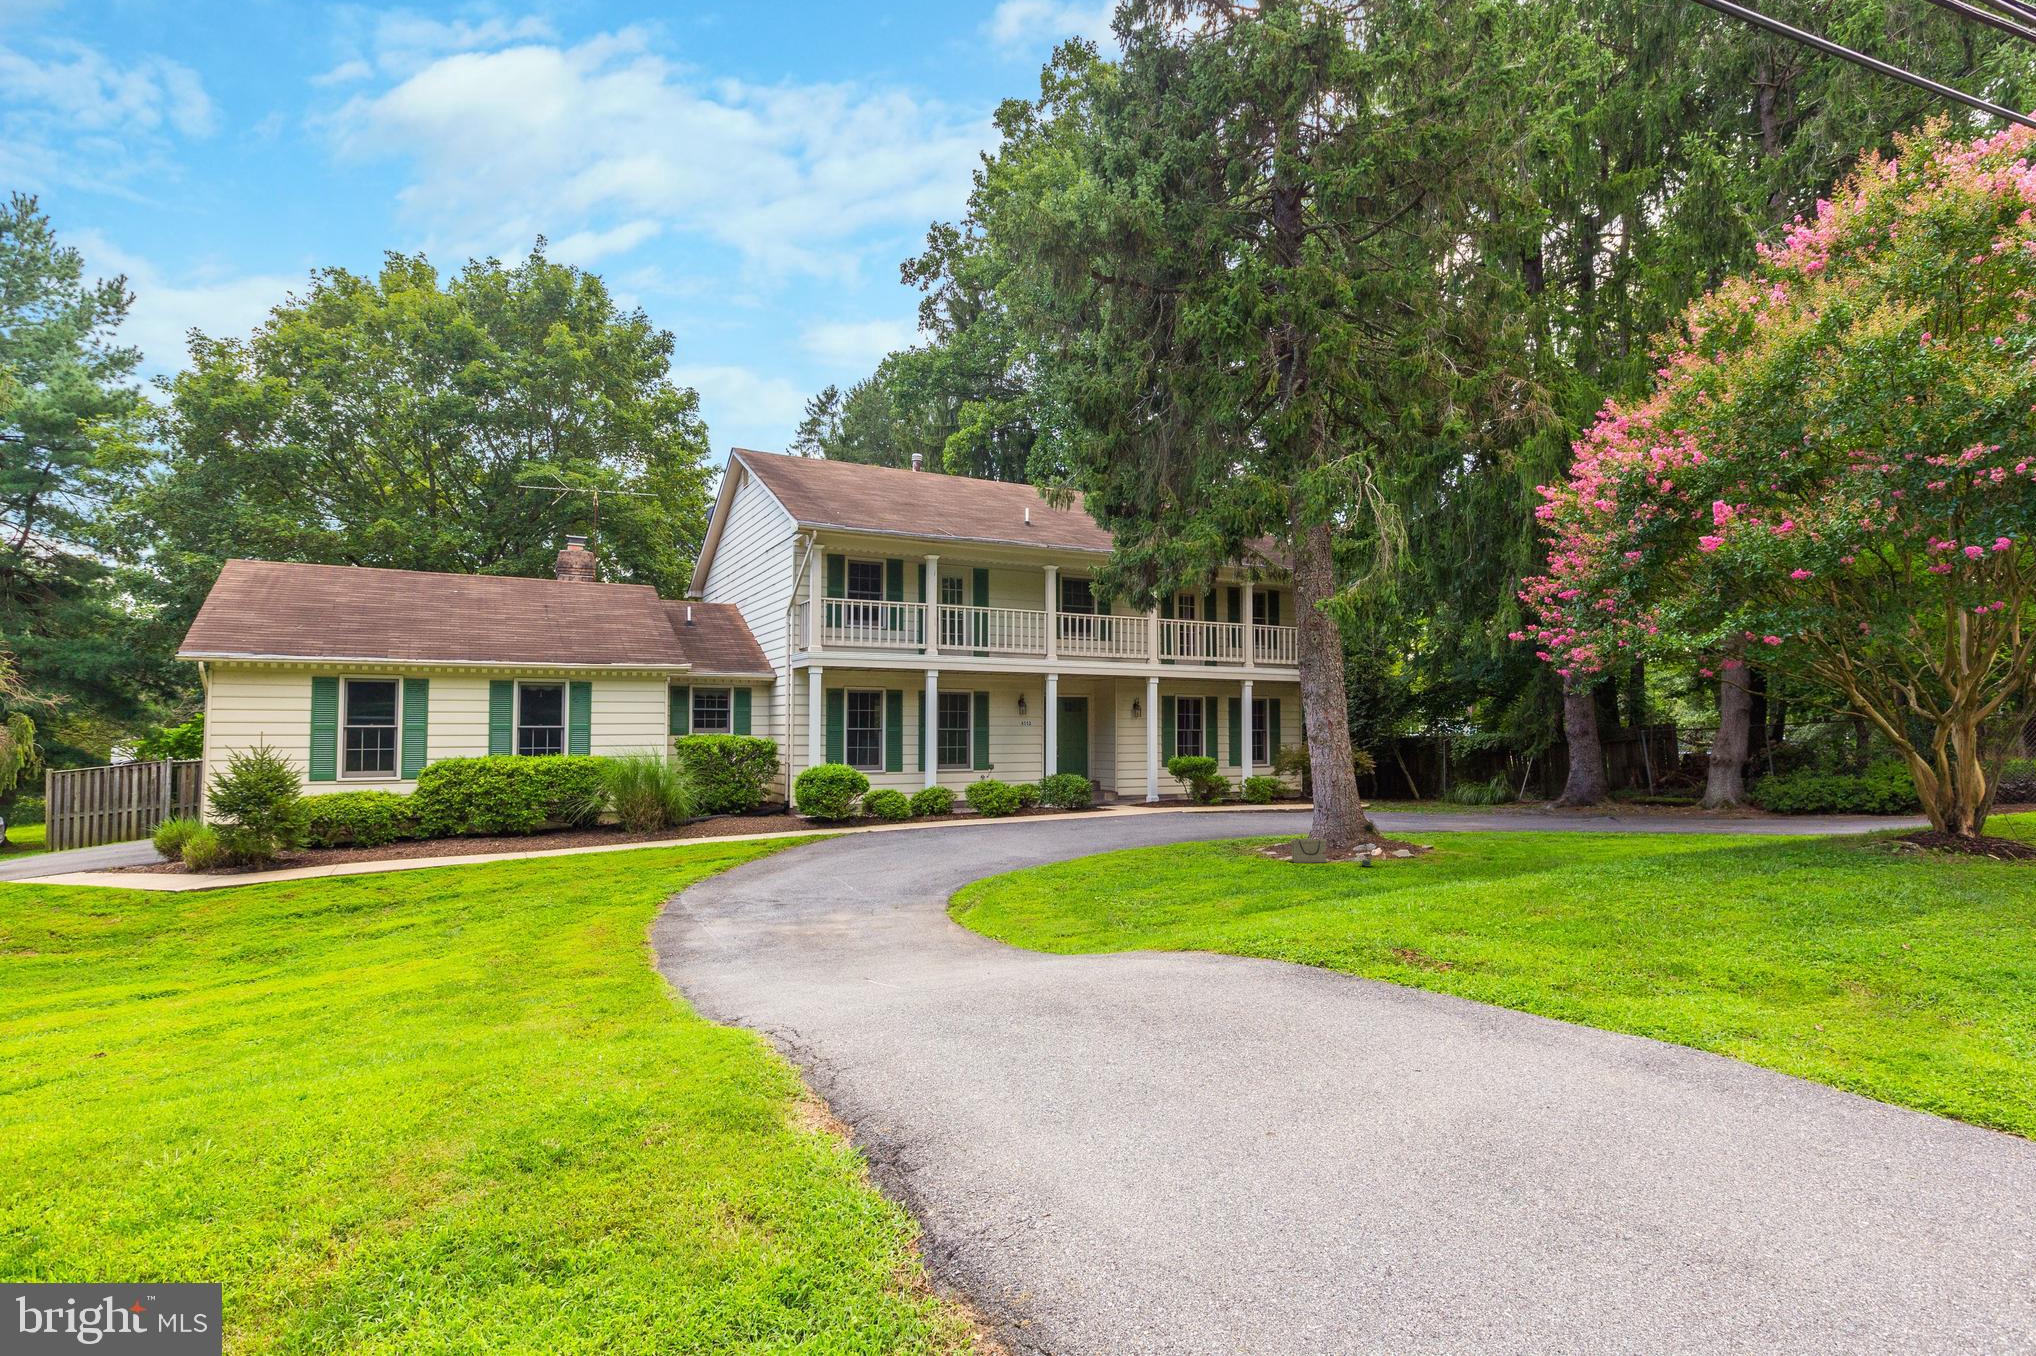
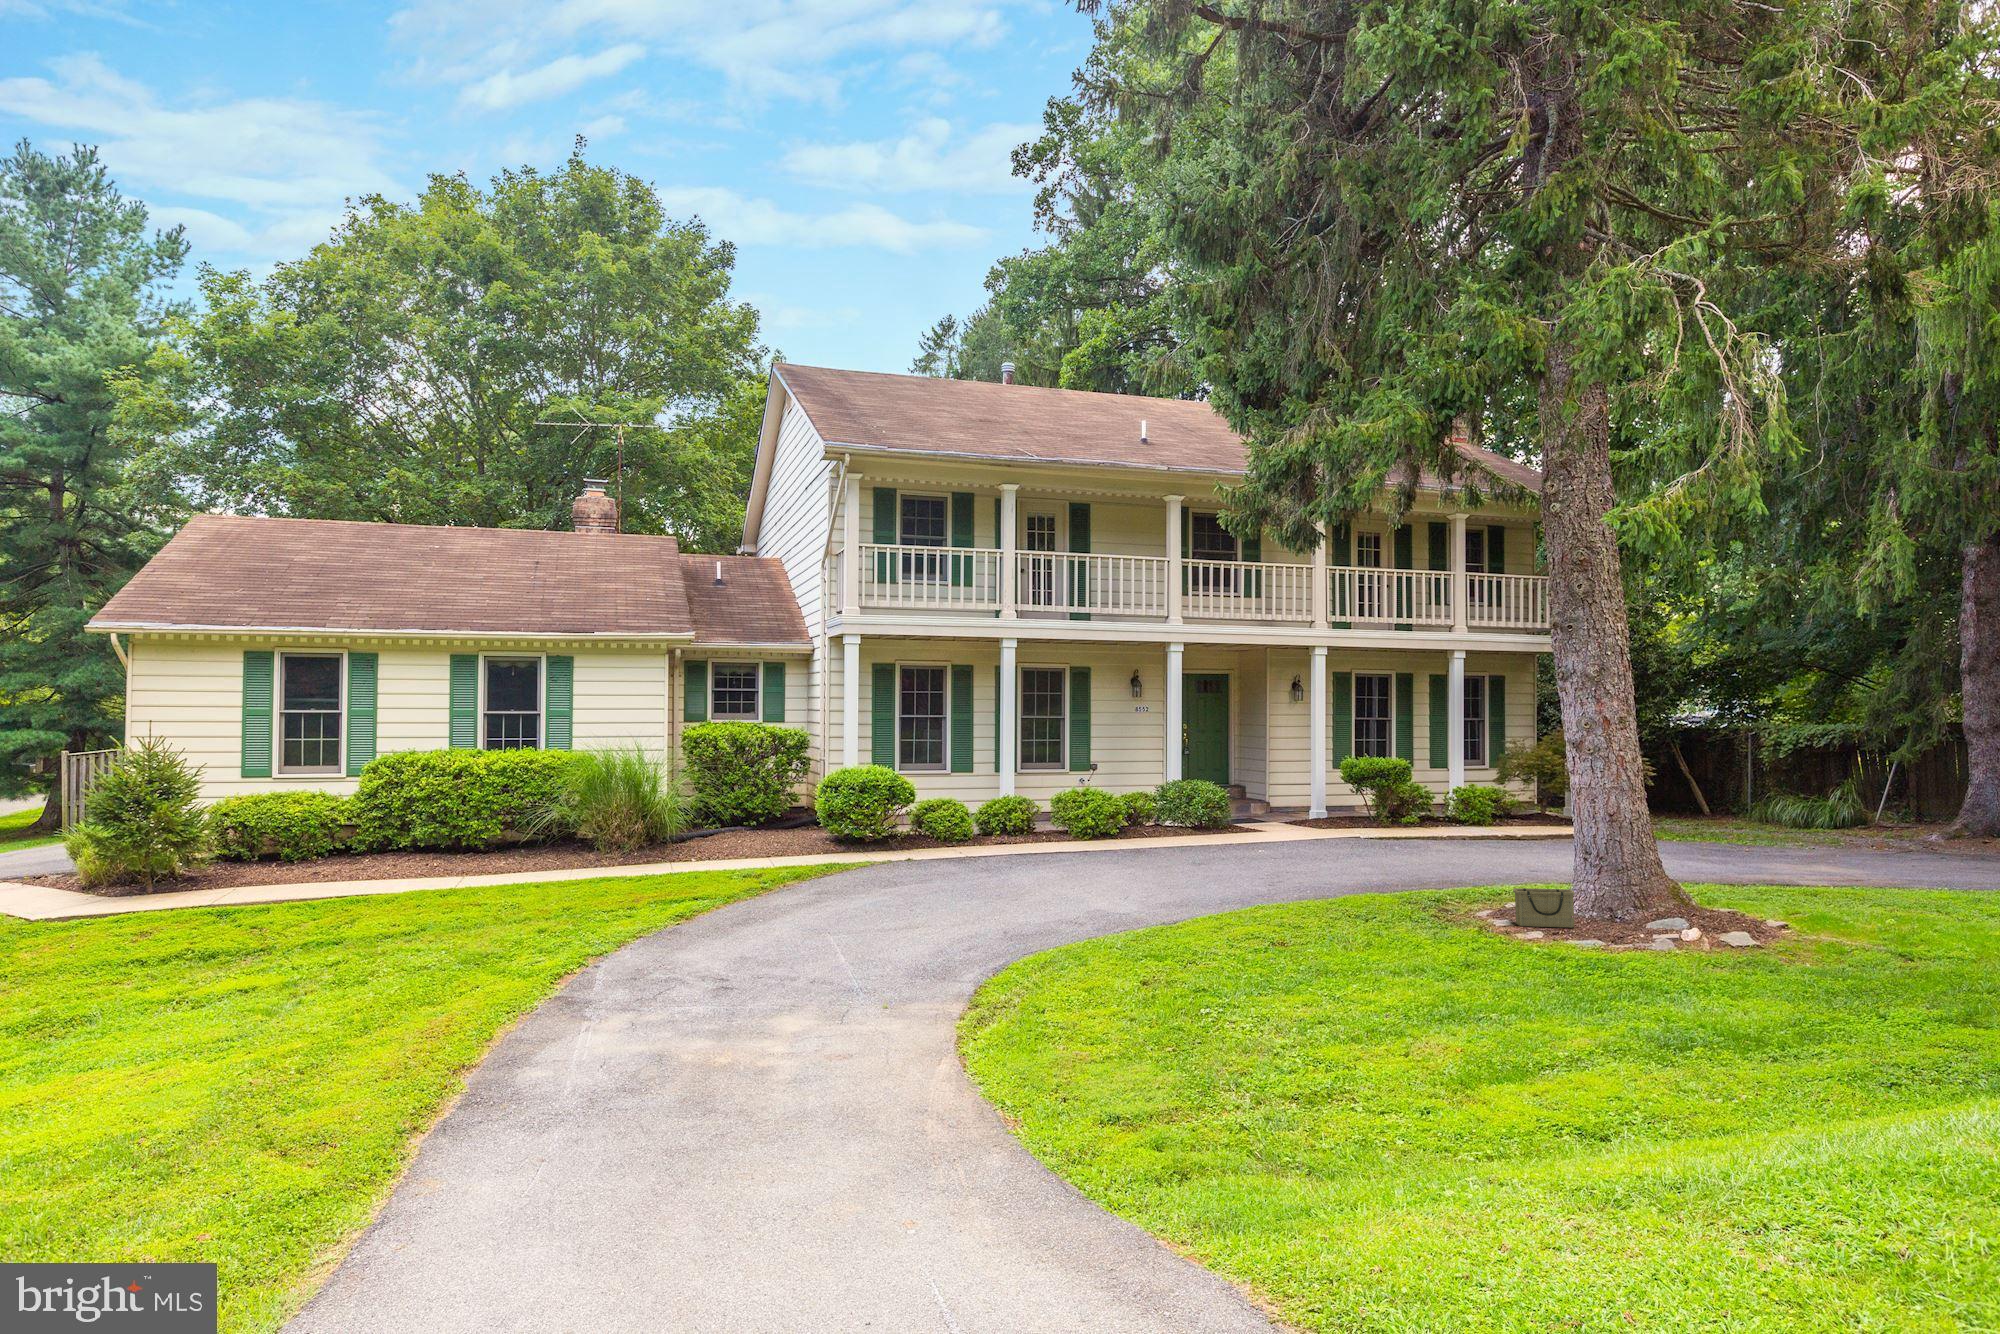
potted plant: present [1359,819,1375,867] -> none [1624,858,1665,939]

